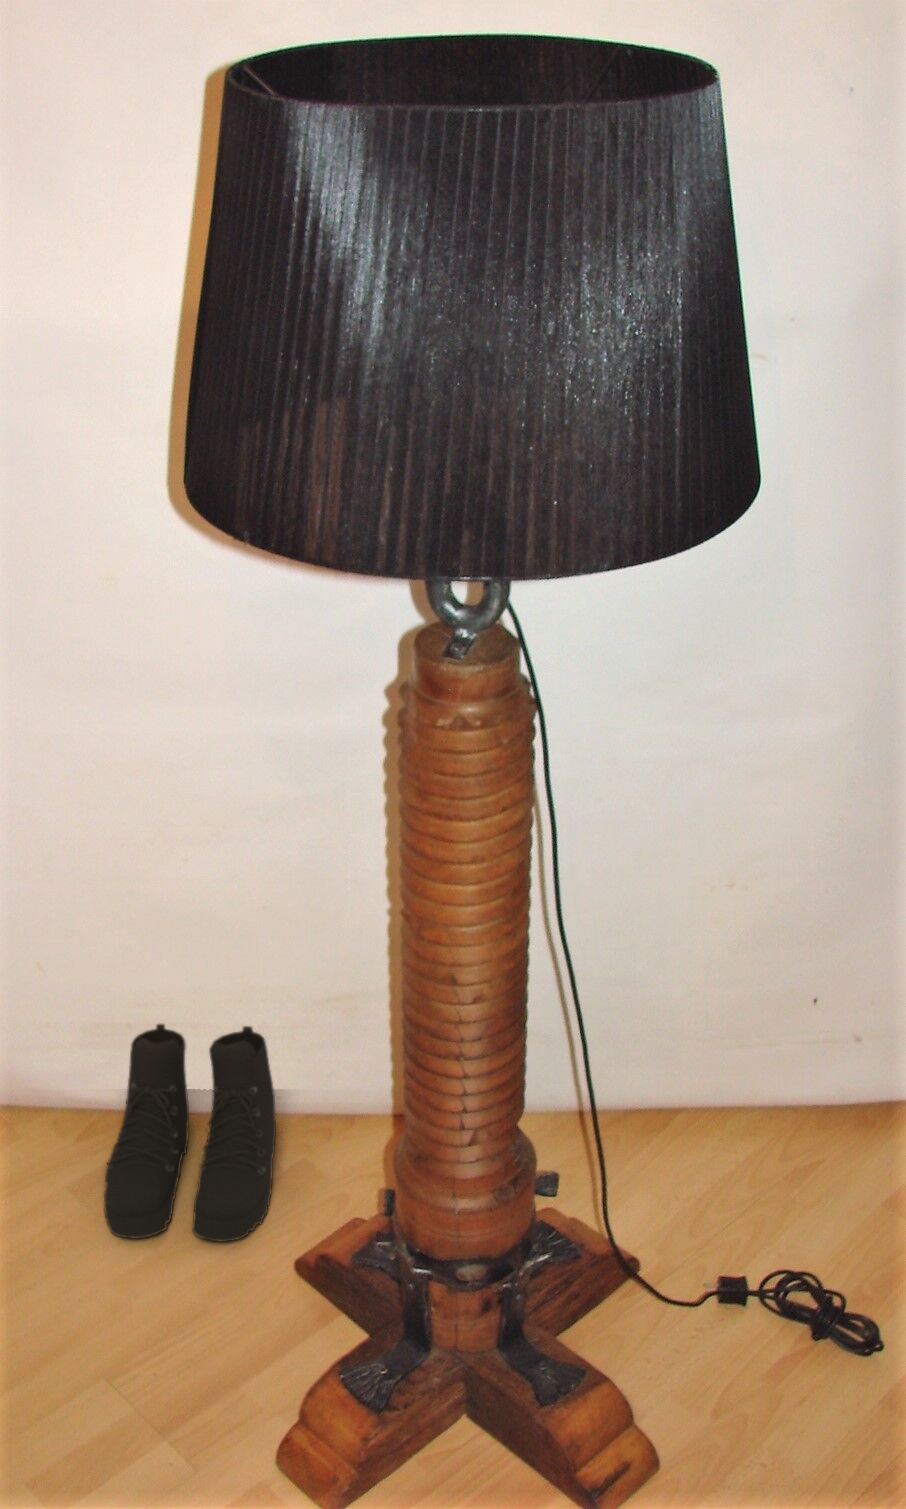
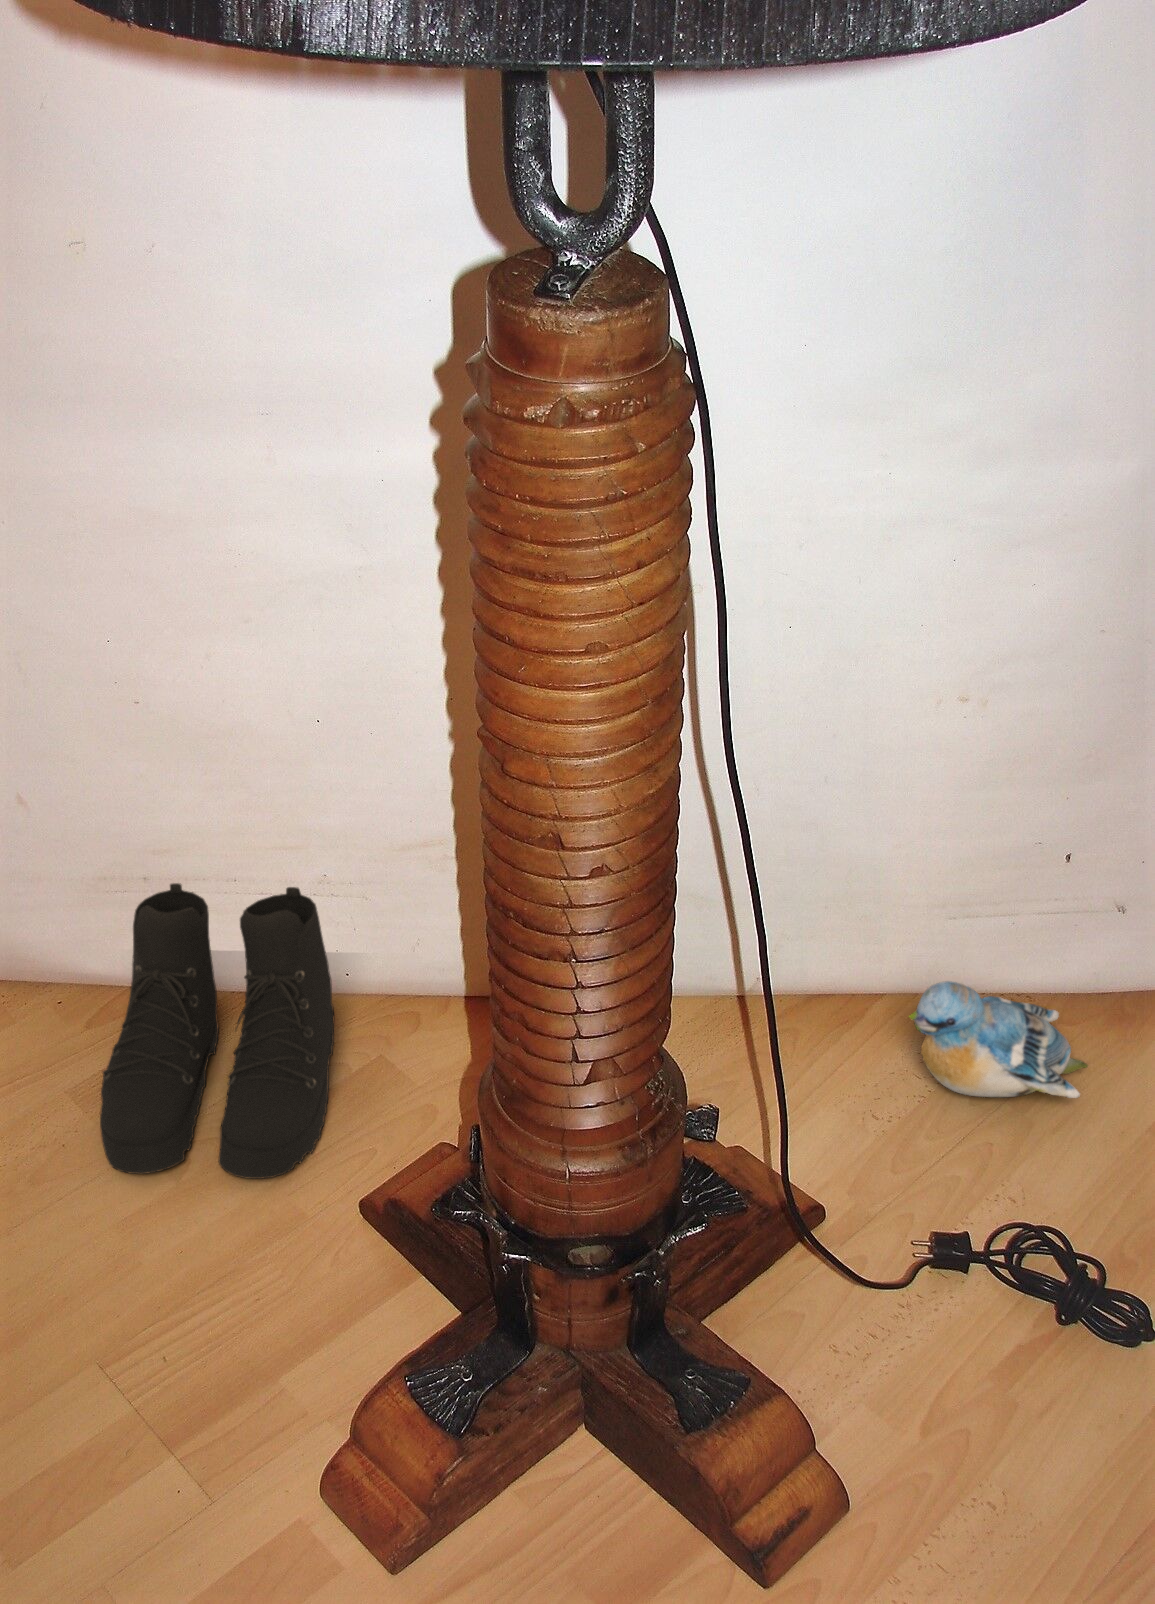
plush toy: none [702,1093,837,1181] -> present [909,981,1088,1098]

